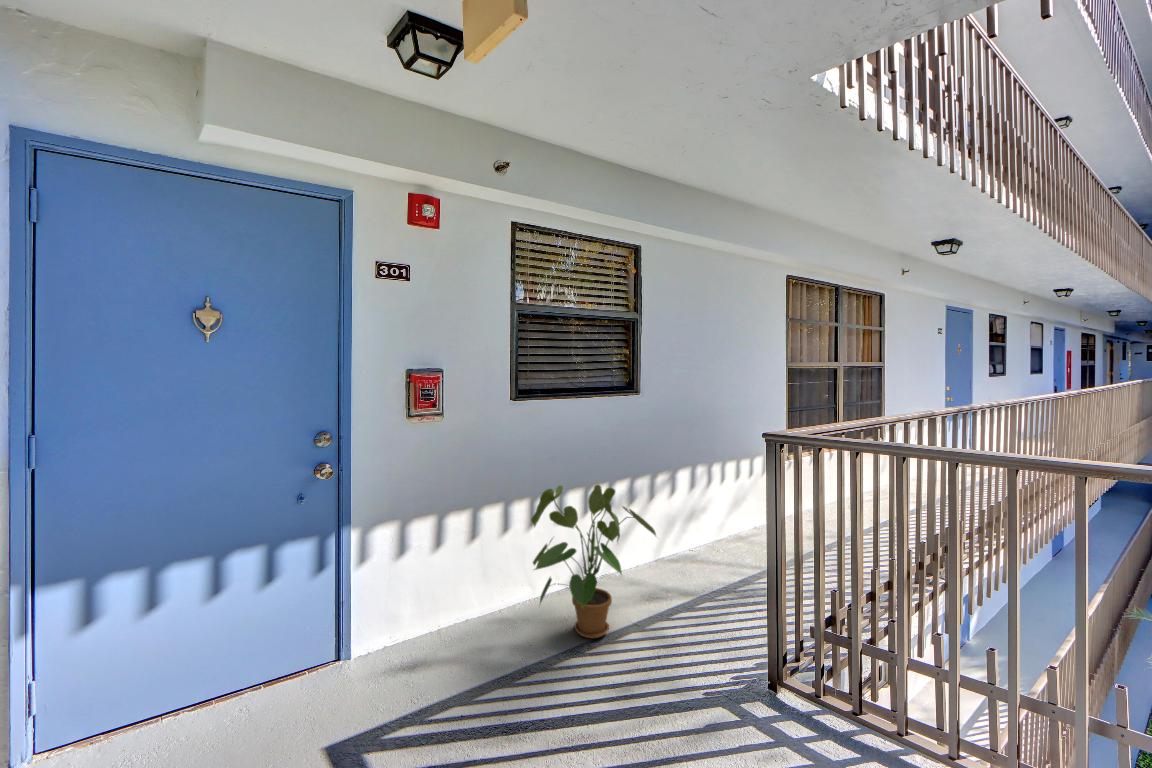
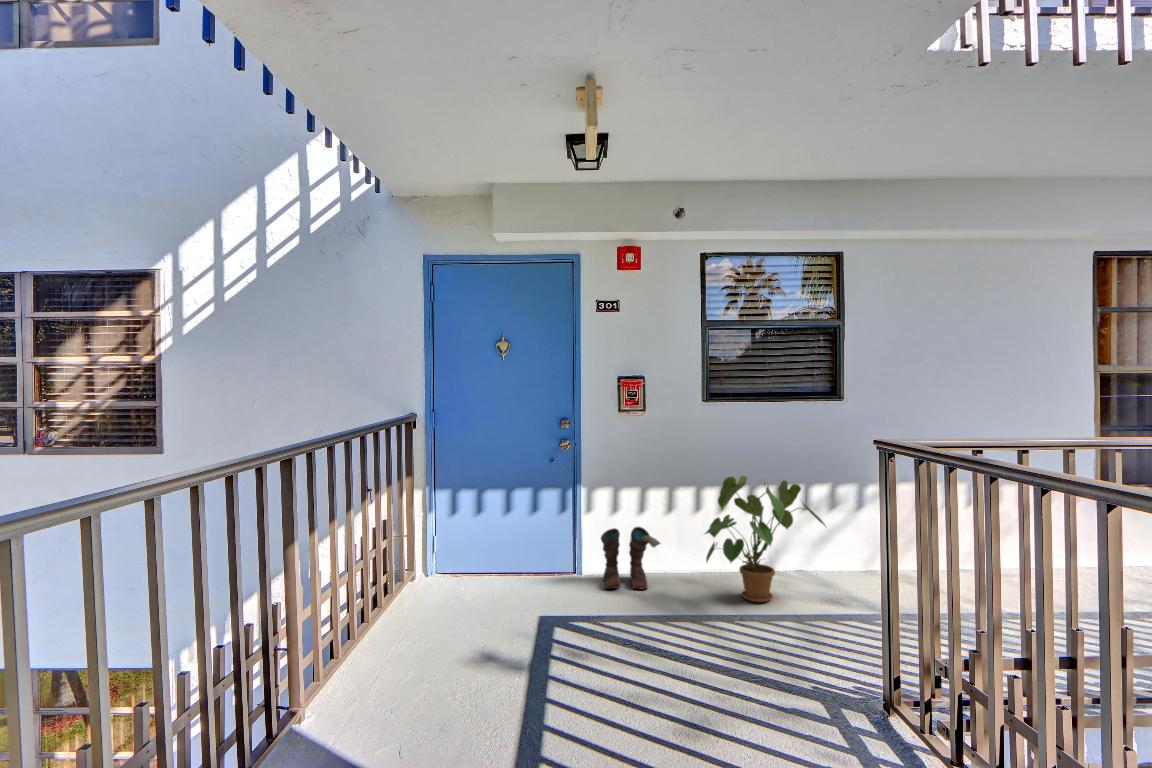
boots: none [387,570,475,674] -> present [601,527,660,589]

